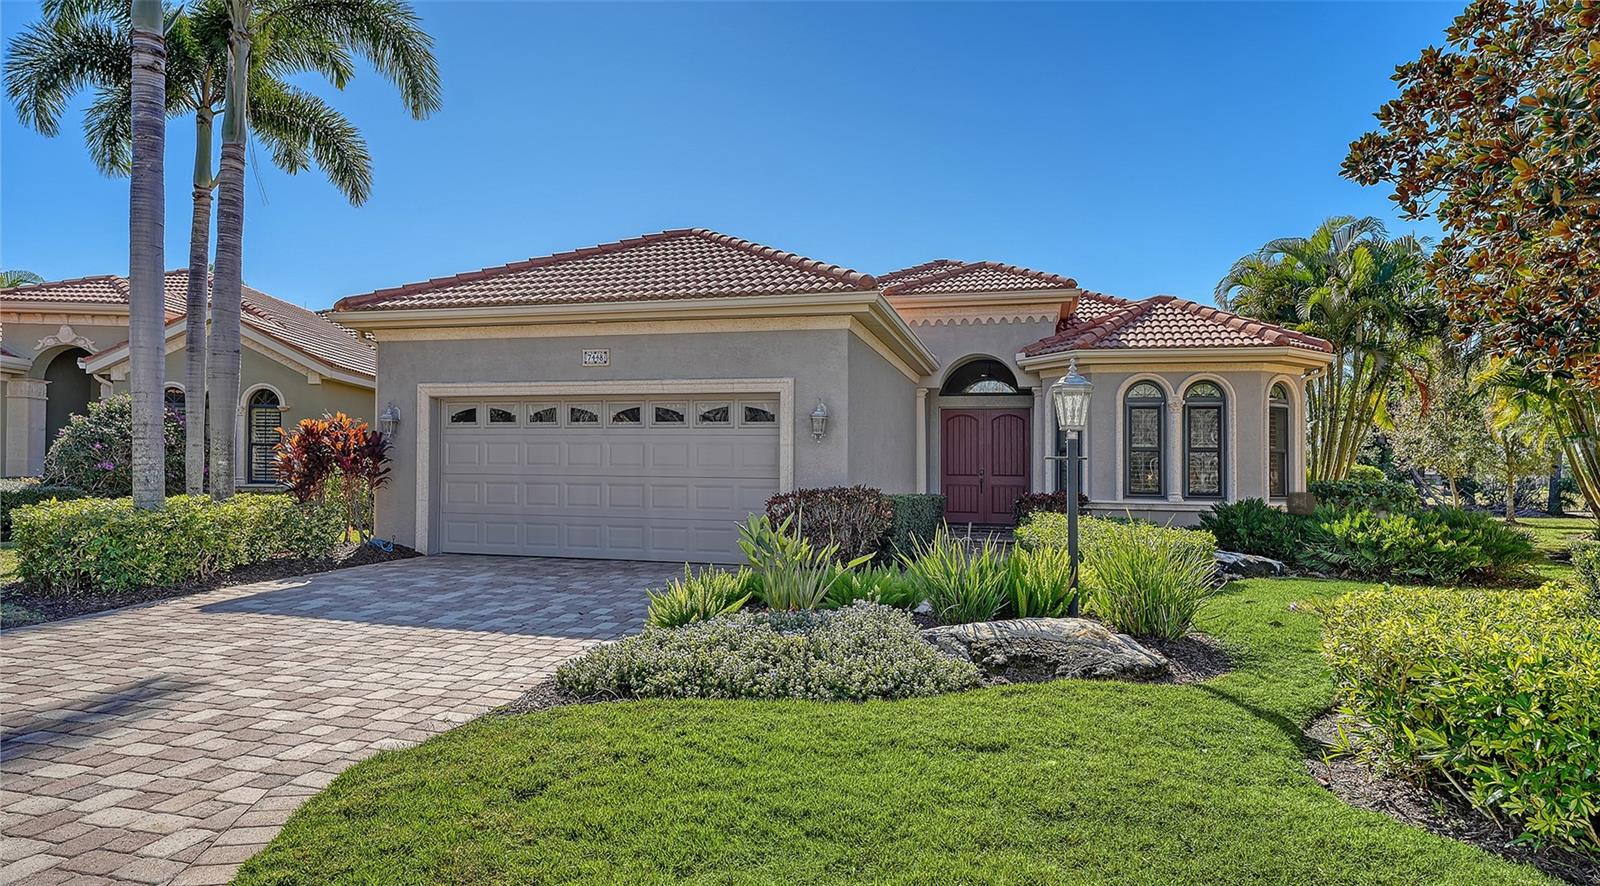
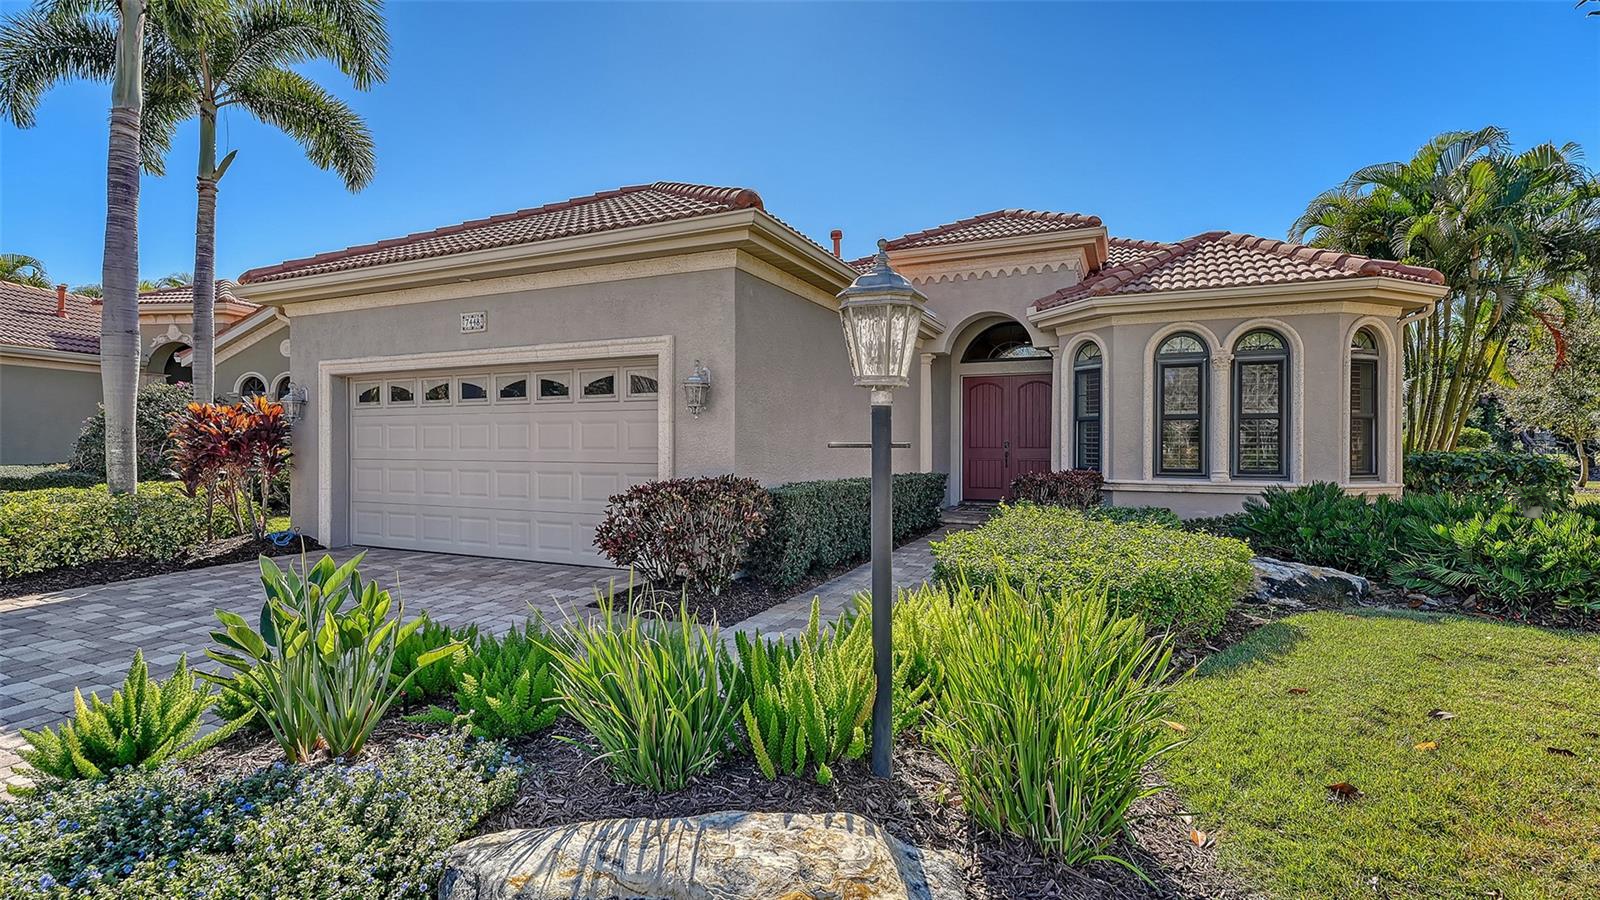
woven basket: present [1286,492,1316,515] -> none [1373,475,1421,509]

